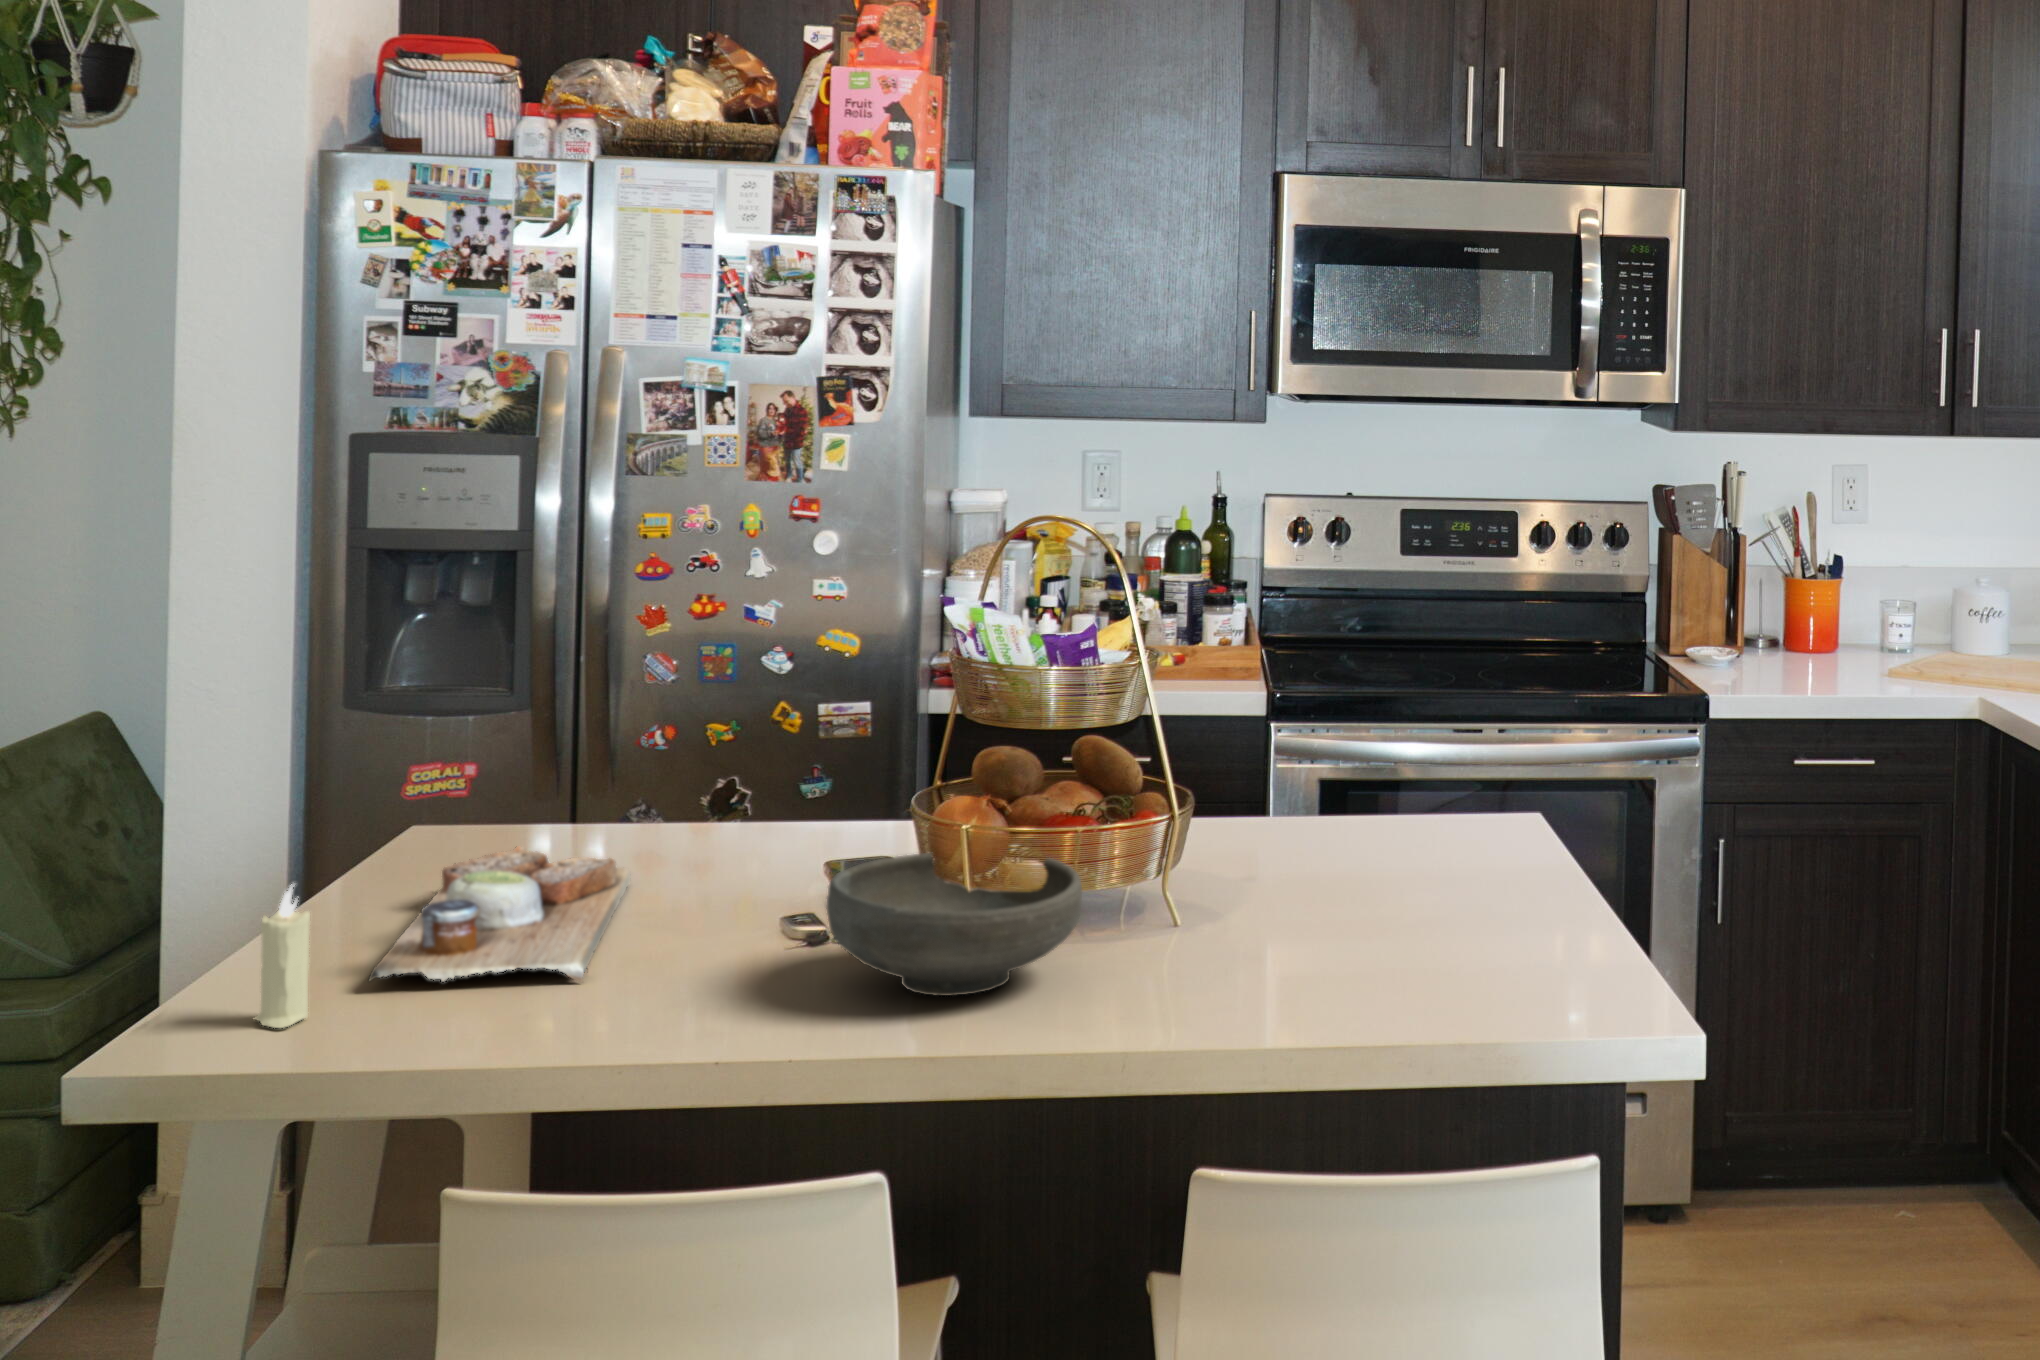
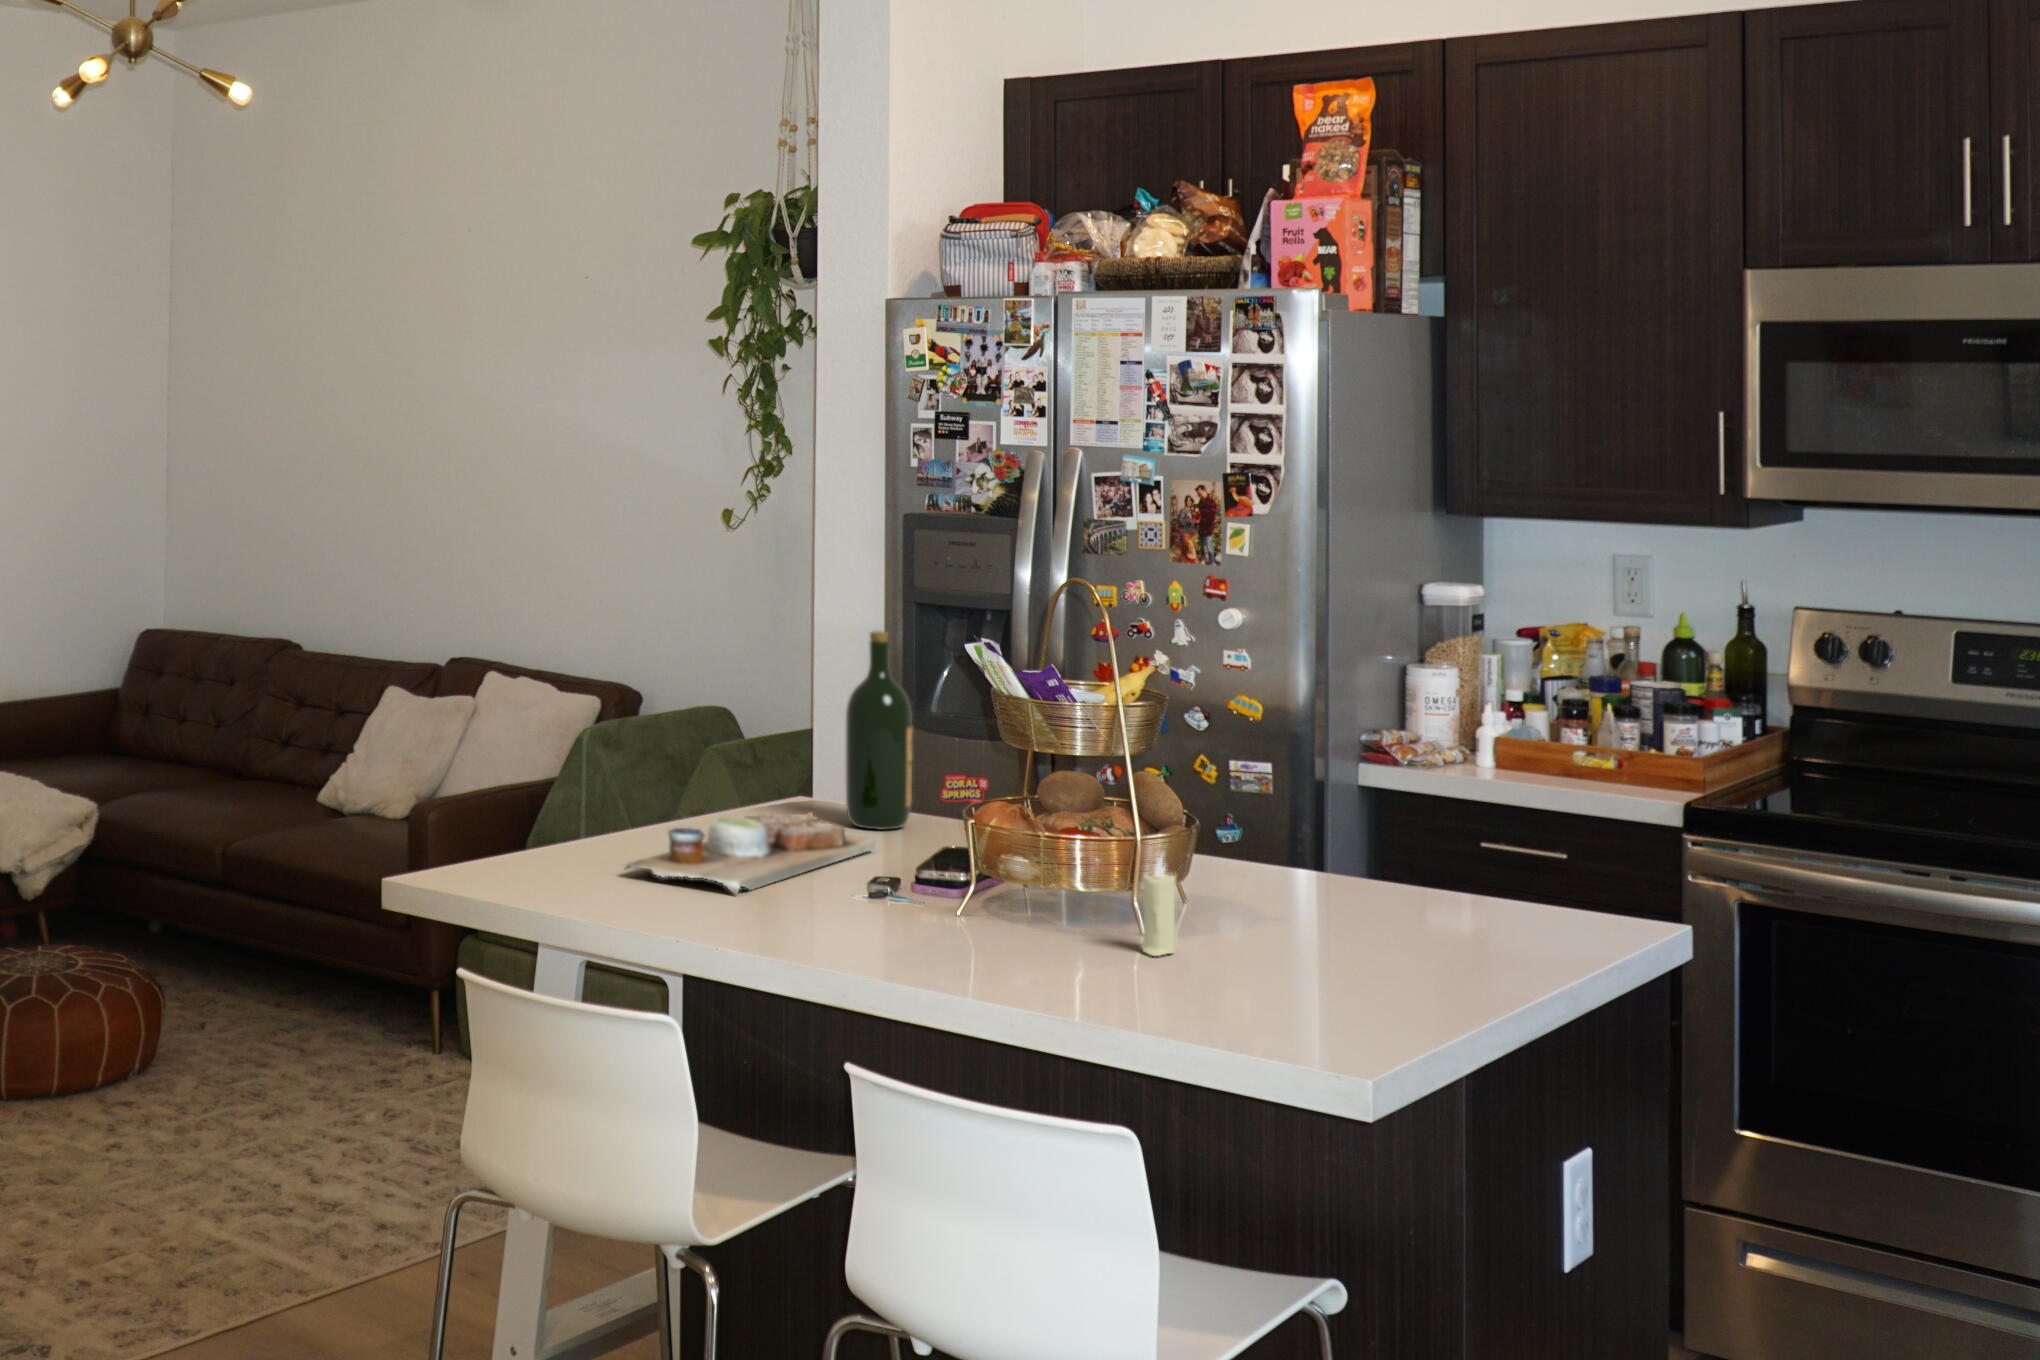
wine bottle: none [517,591,614,856] -> present [845,631,913,830]
bowl: present [826,853,1082,996] -> none [849,843,1043,951]
candle: present [255,884,310,1028] -> present [1142,855,1176,956]

